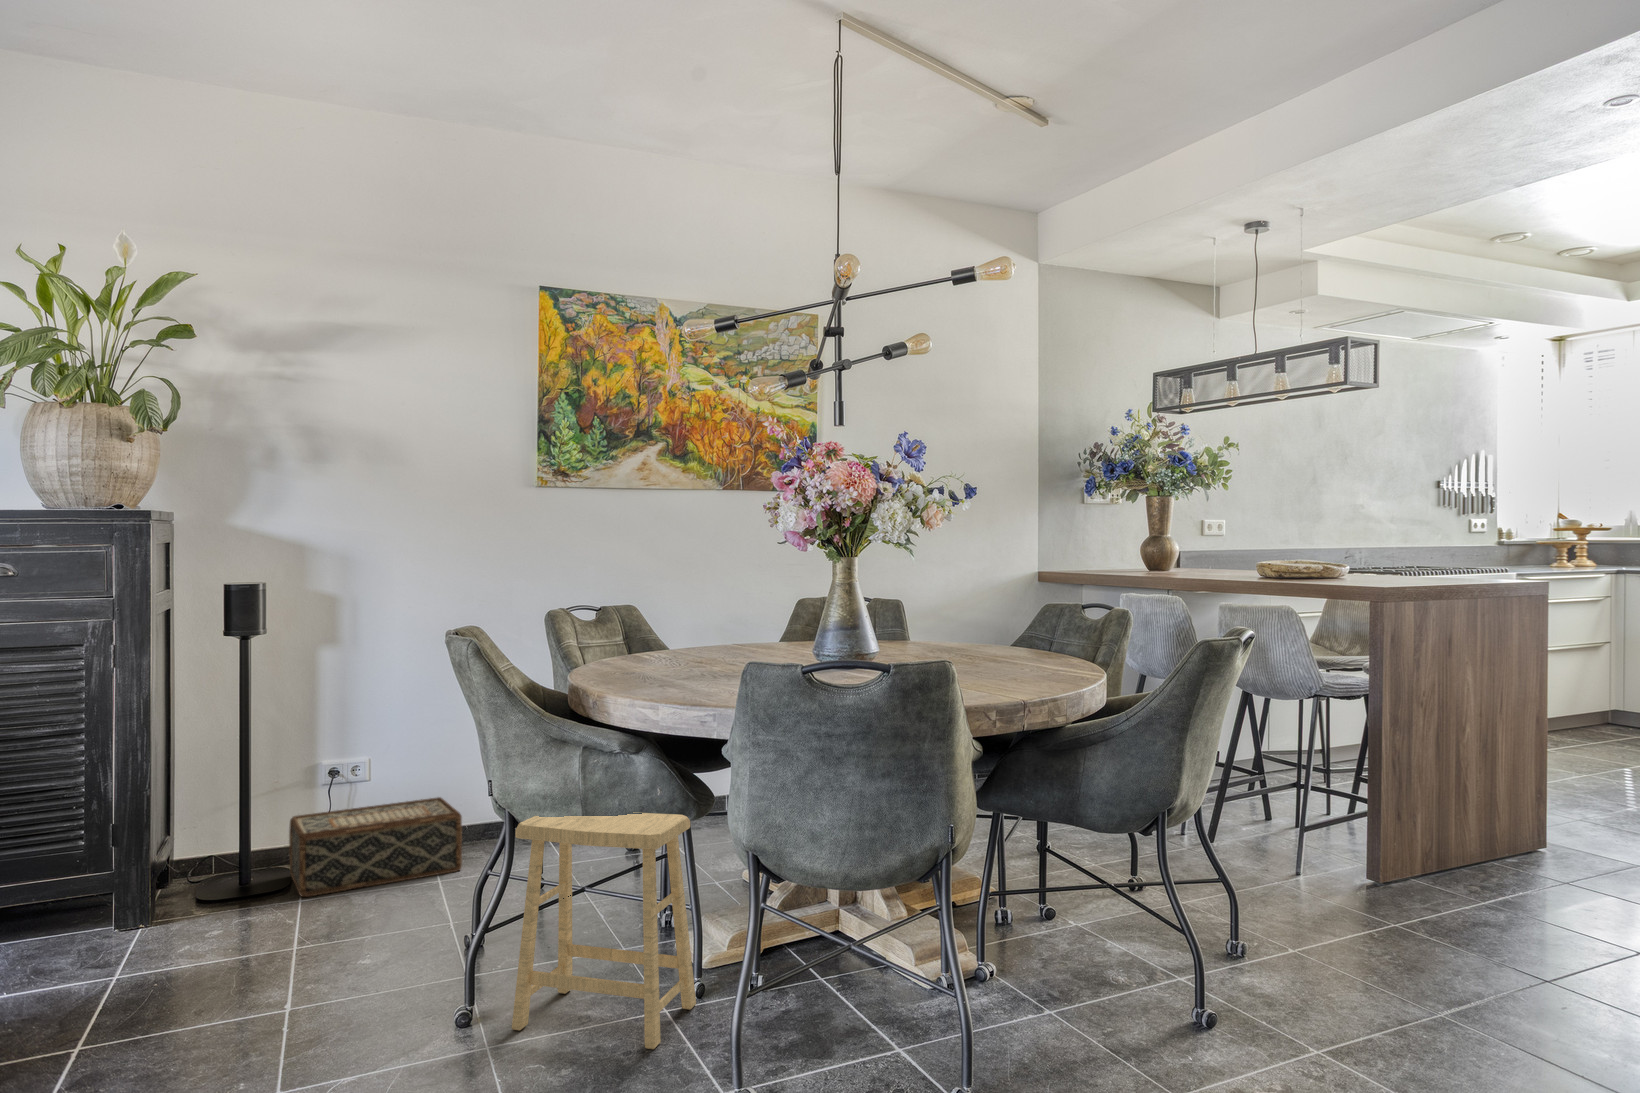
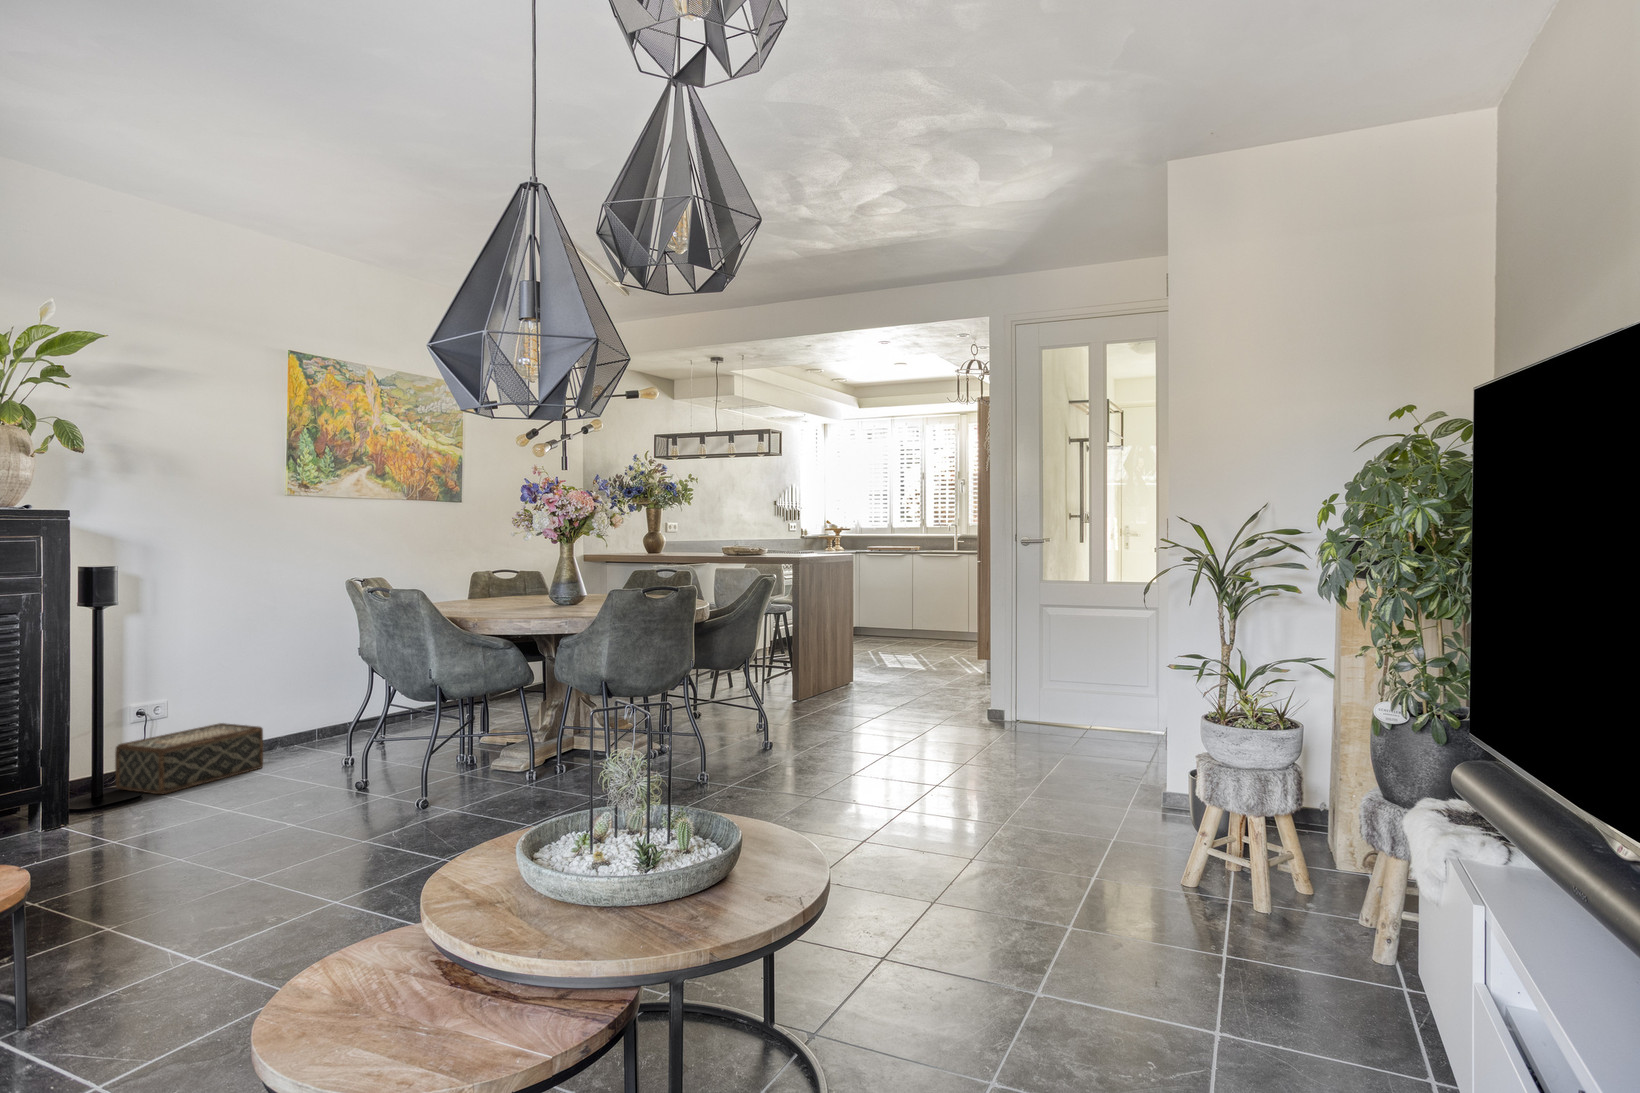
footstool: present [512,813,696,1049] -> none [450,683,539,803]

